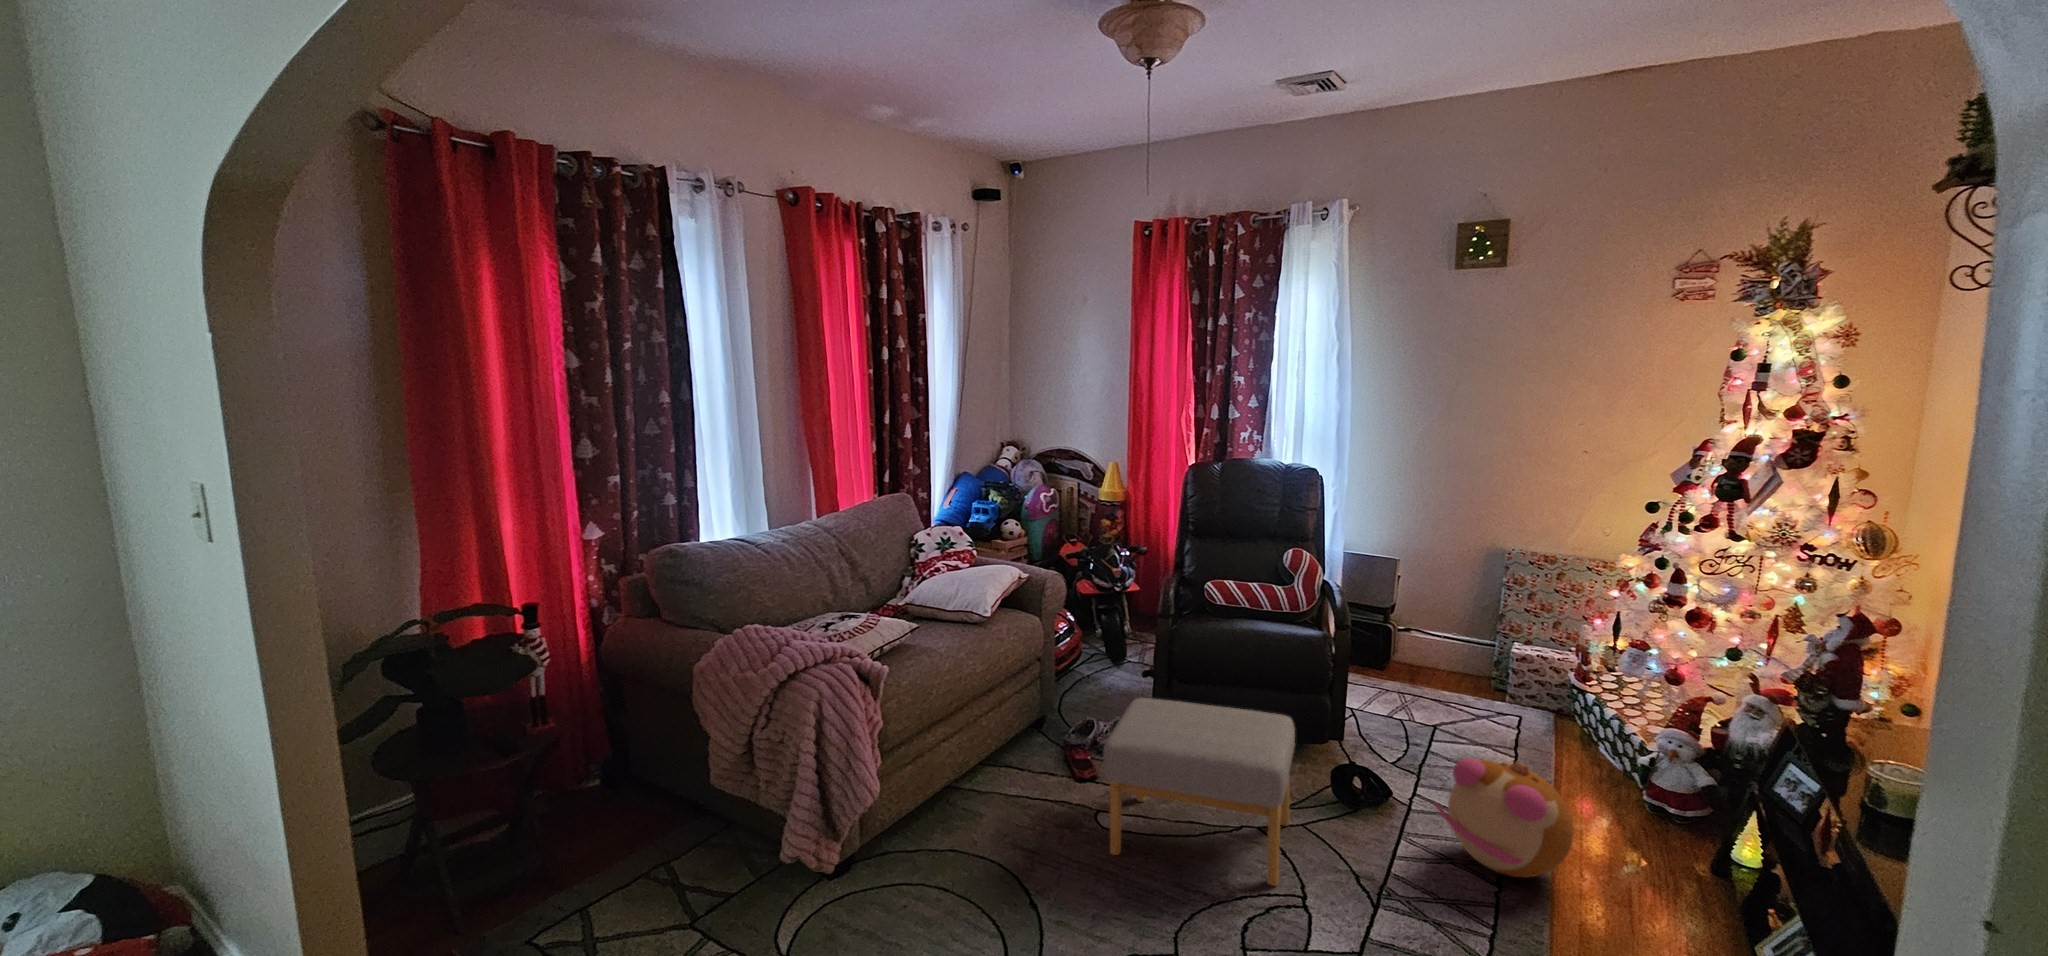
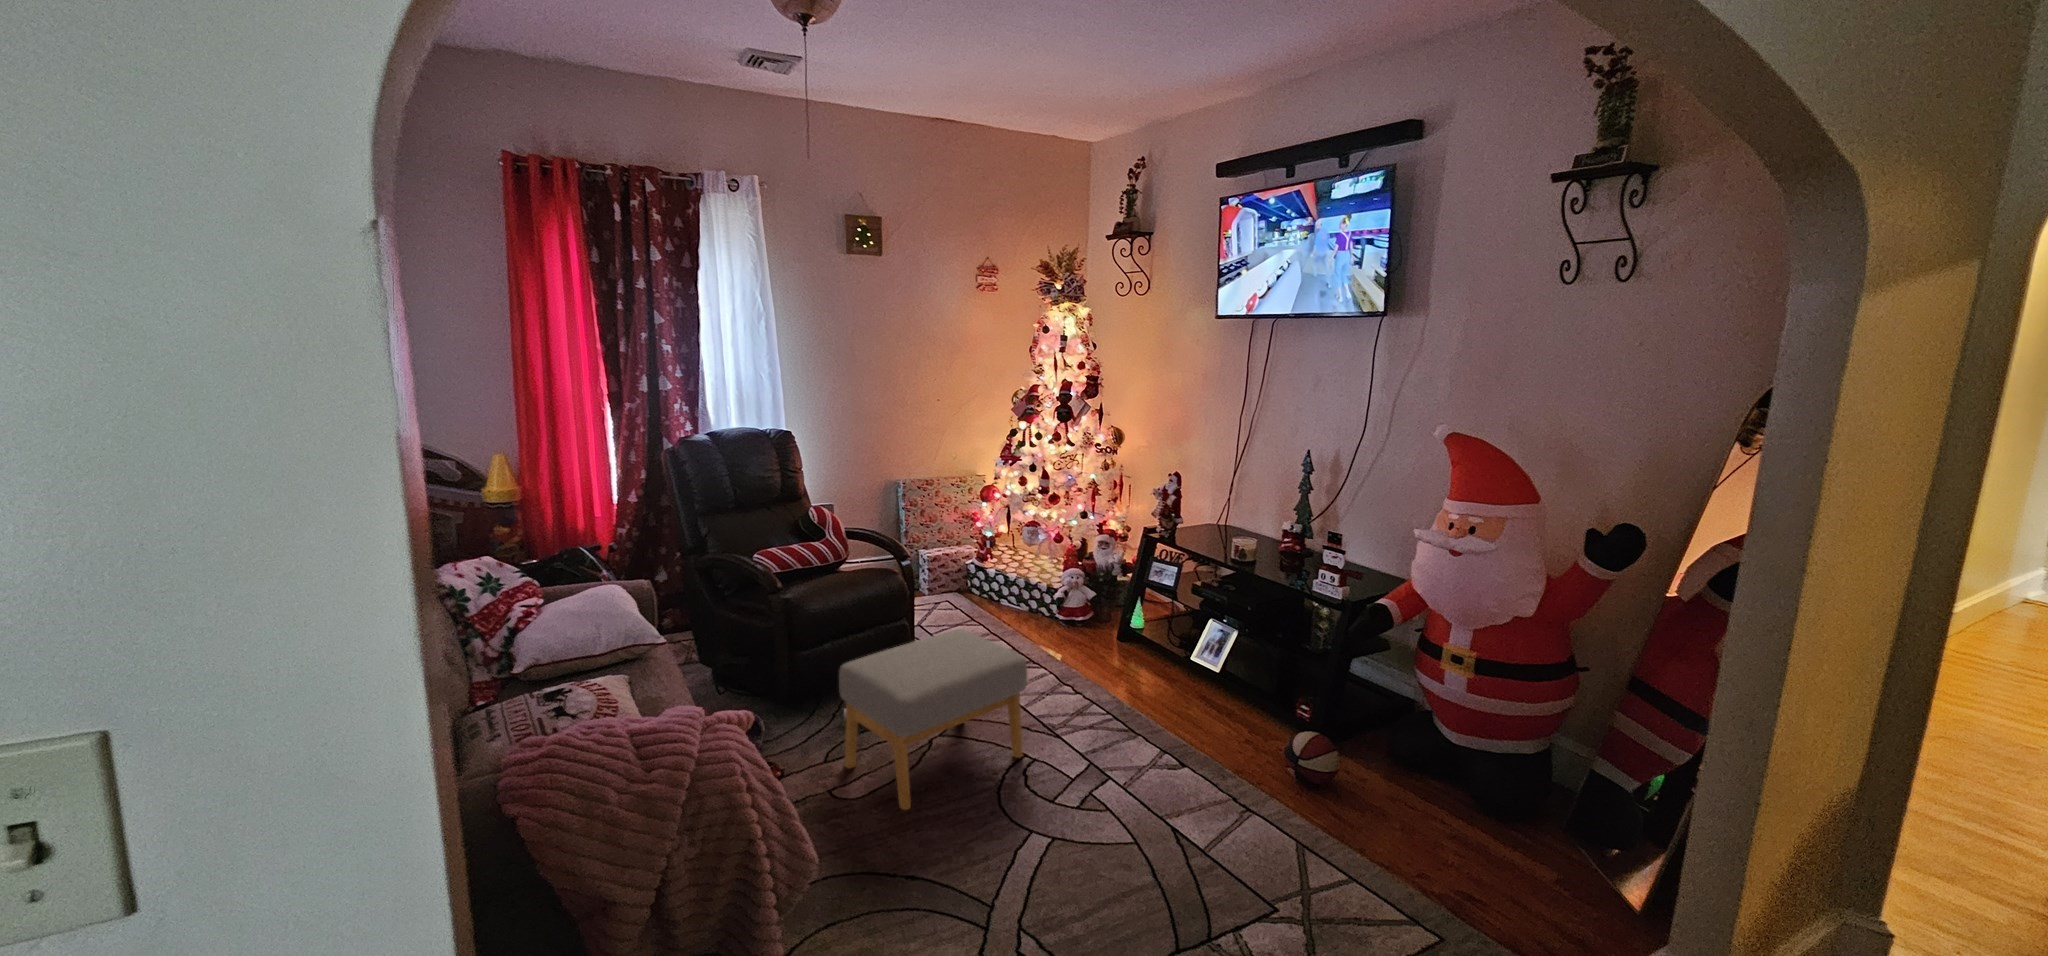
plush toy: present [1434,758,1574,877] -> none [1043,603,1120,682]

